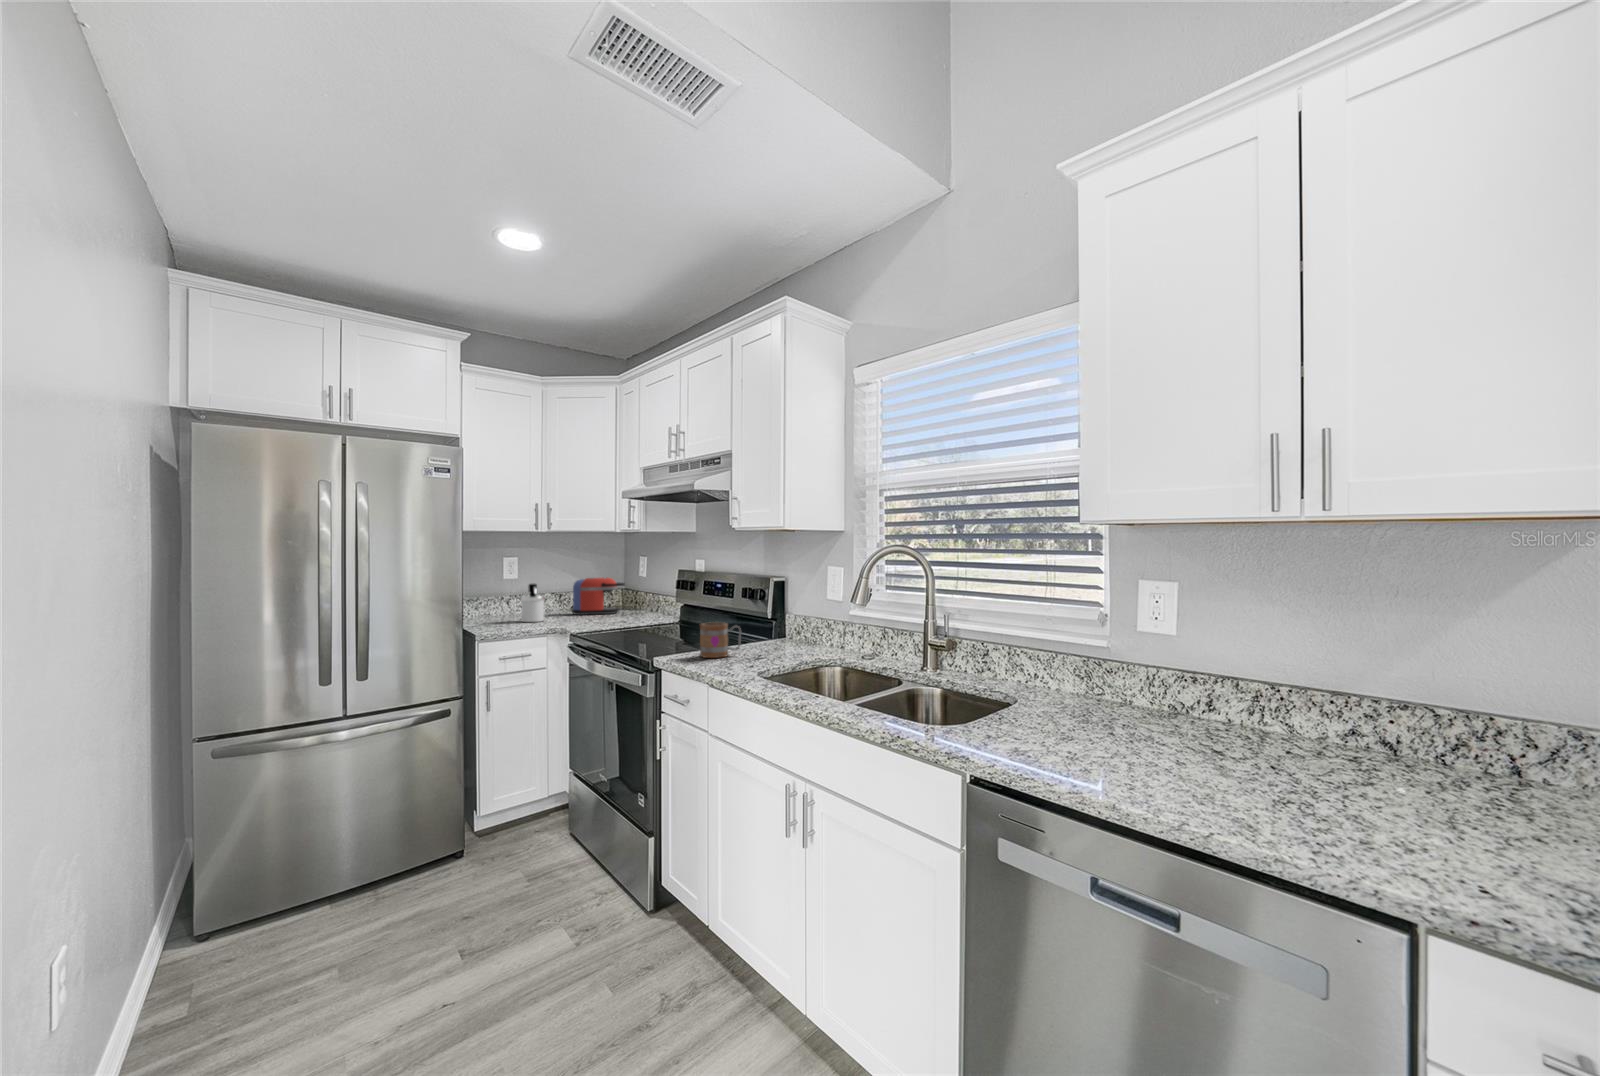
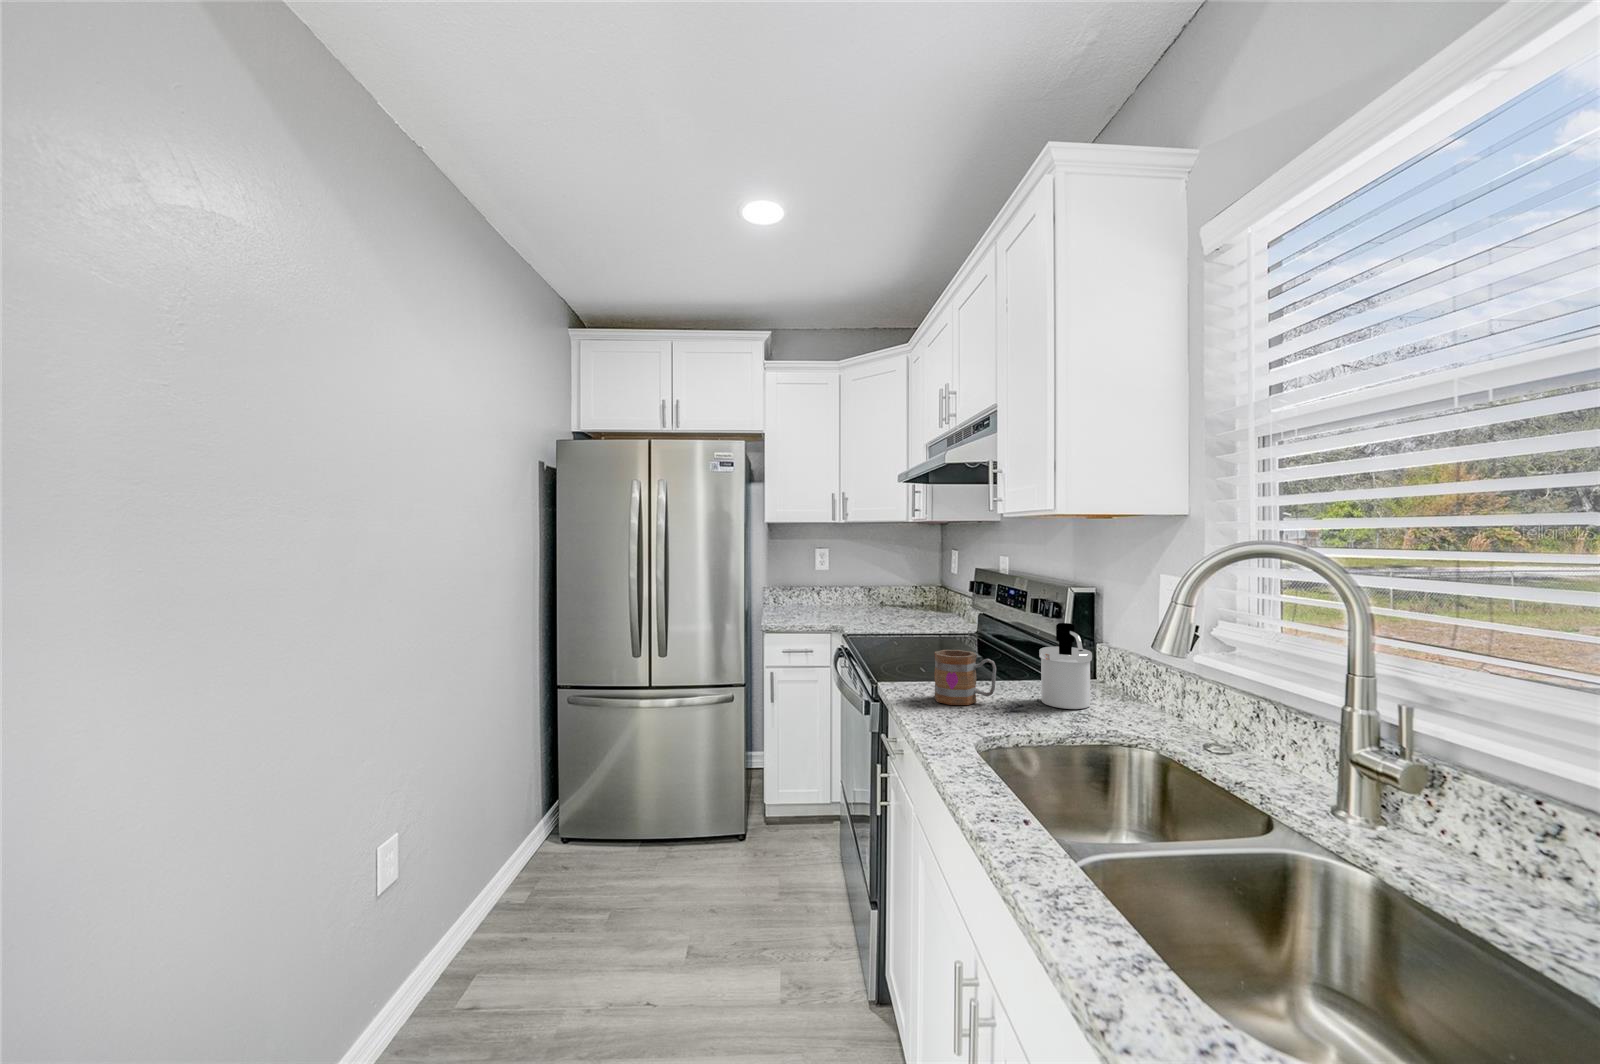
coffee maker: present [572,578,625,615] -> none [873,573,929,614]
soap dispenser: present [521,584,545,622] -> present [1039,623,1092,709]

